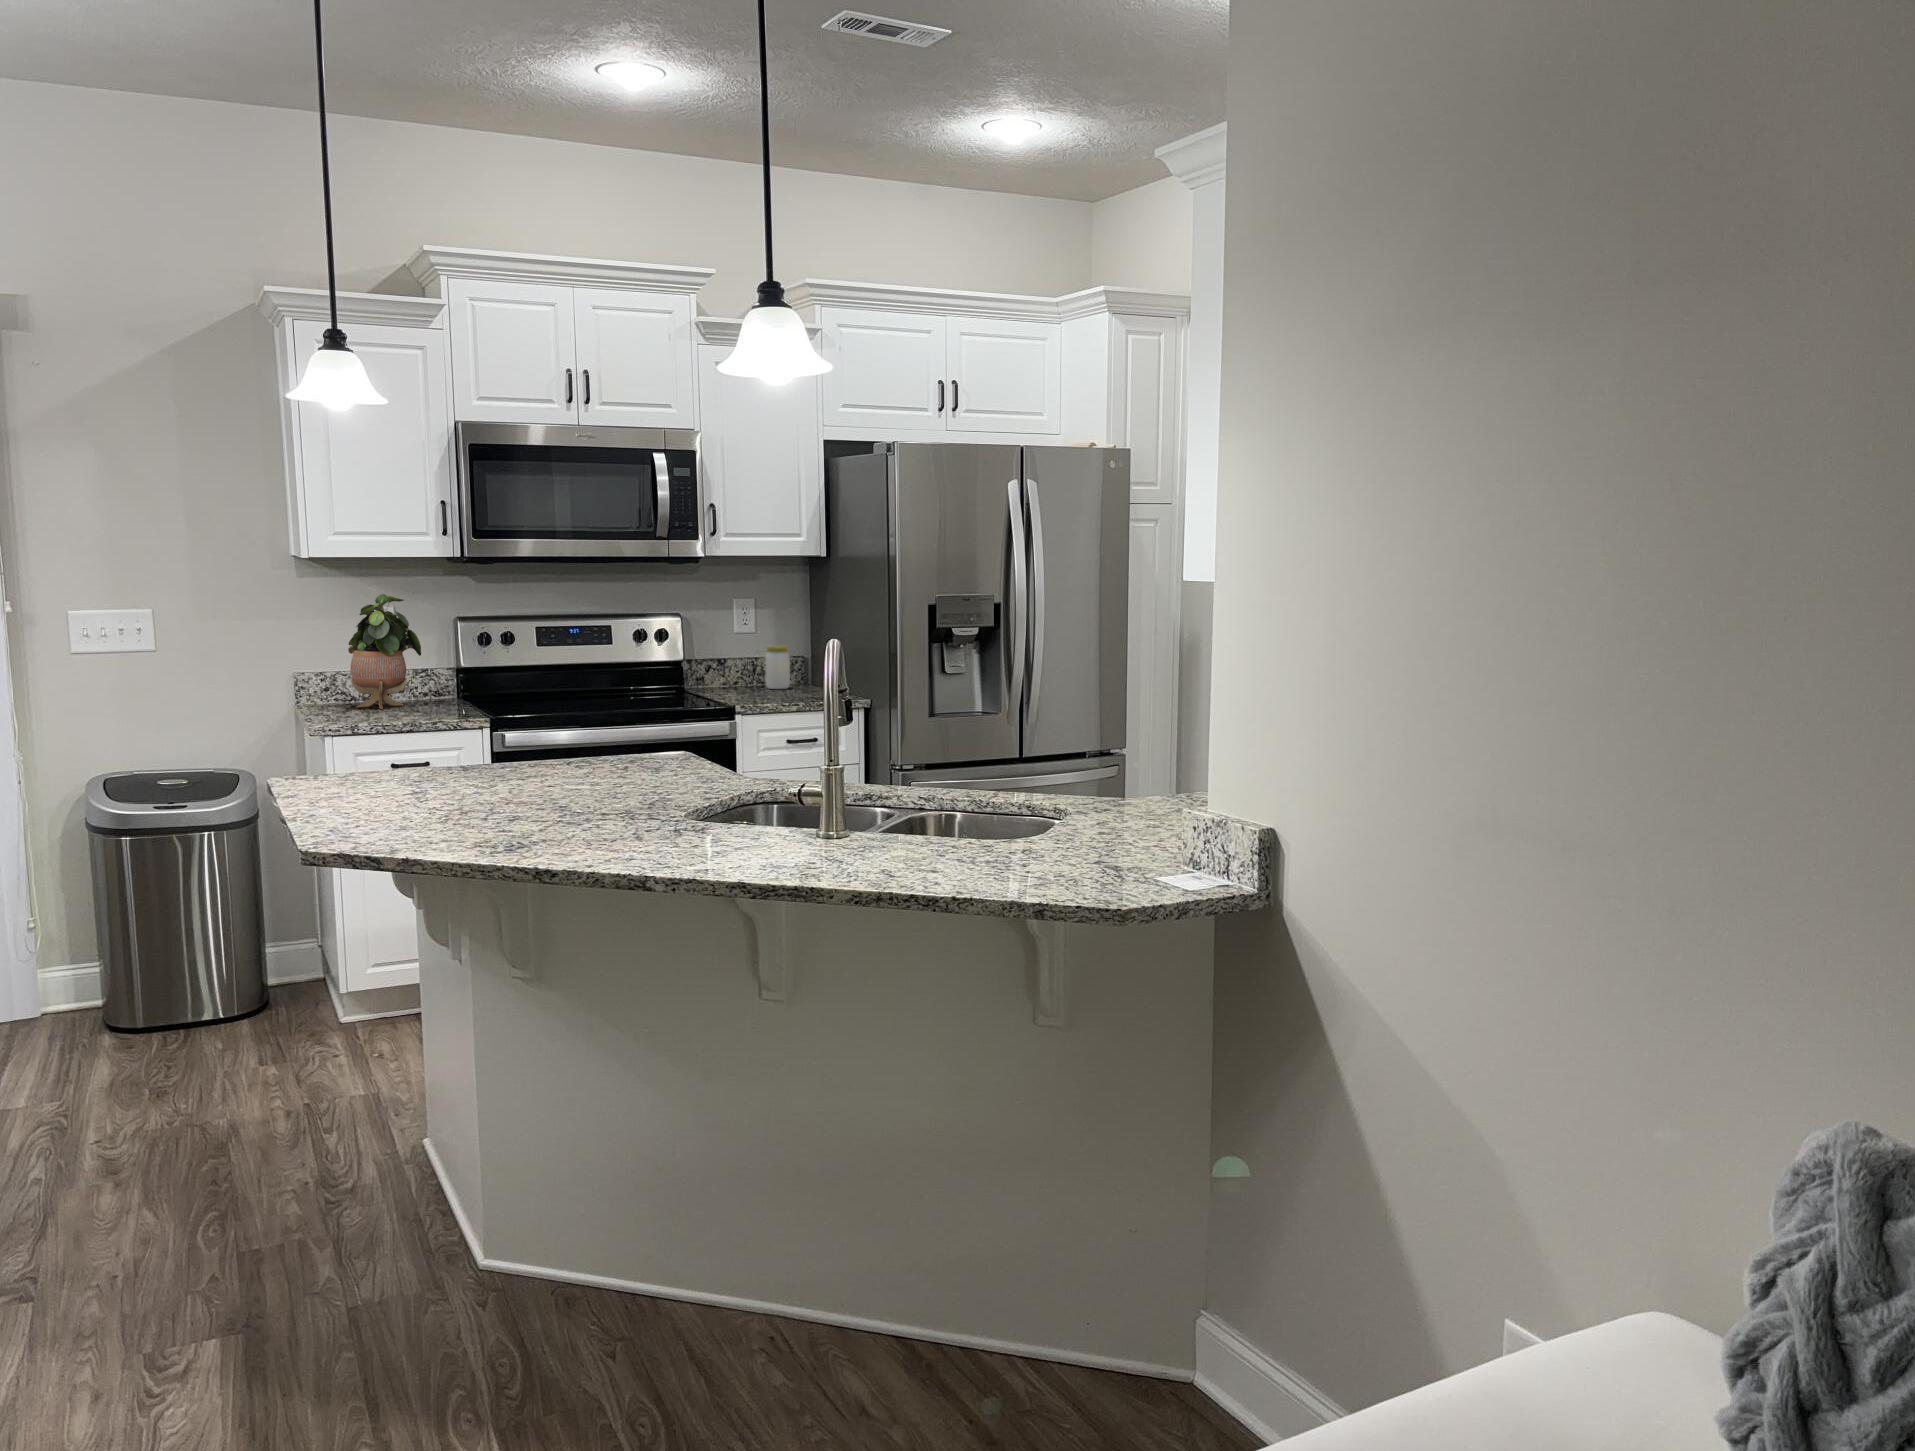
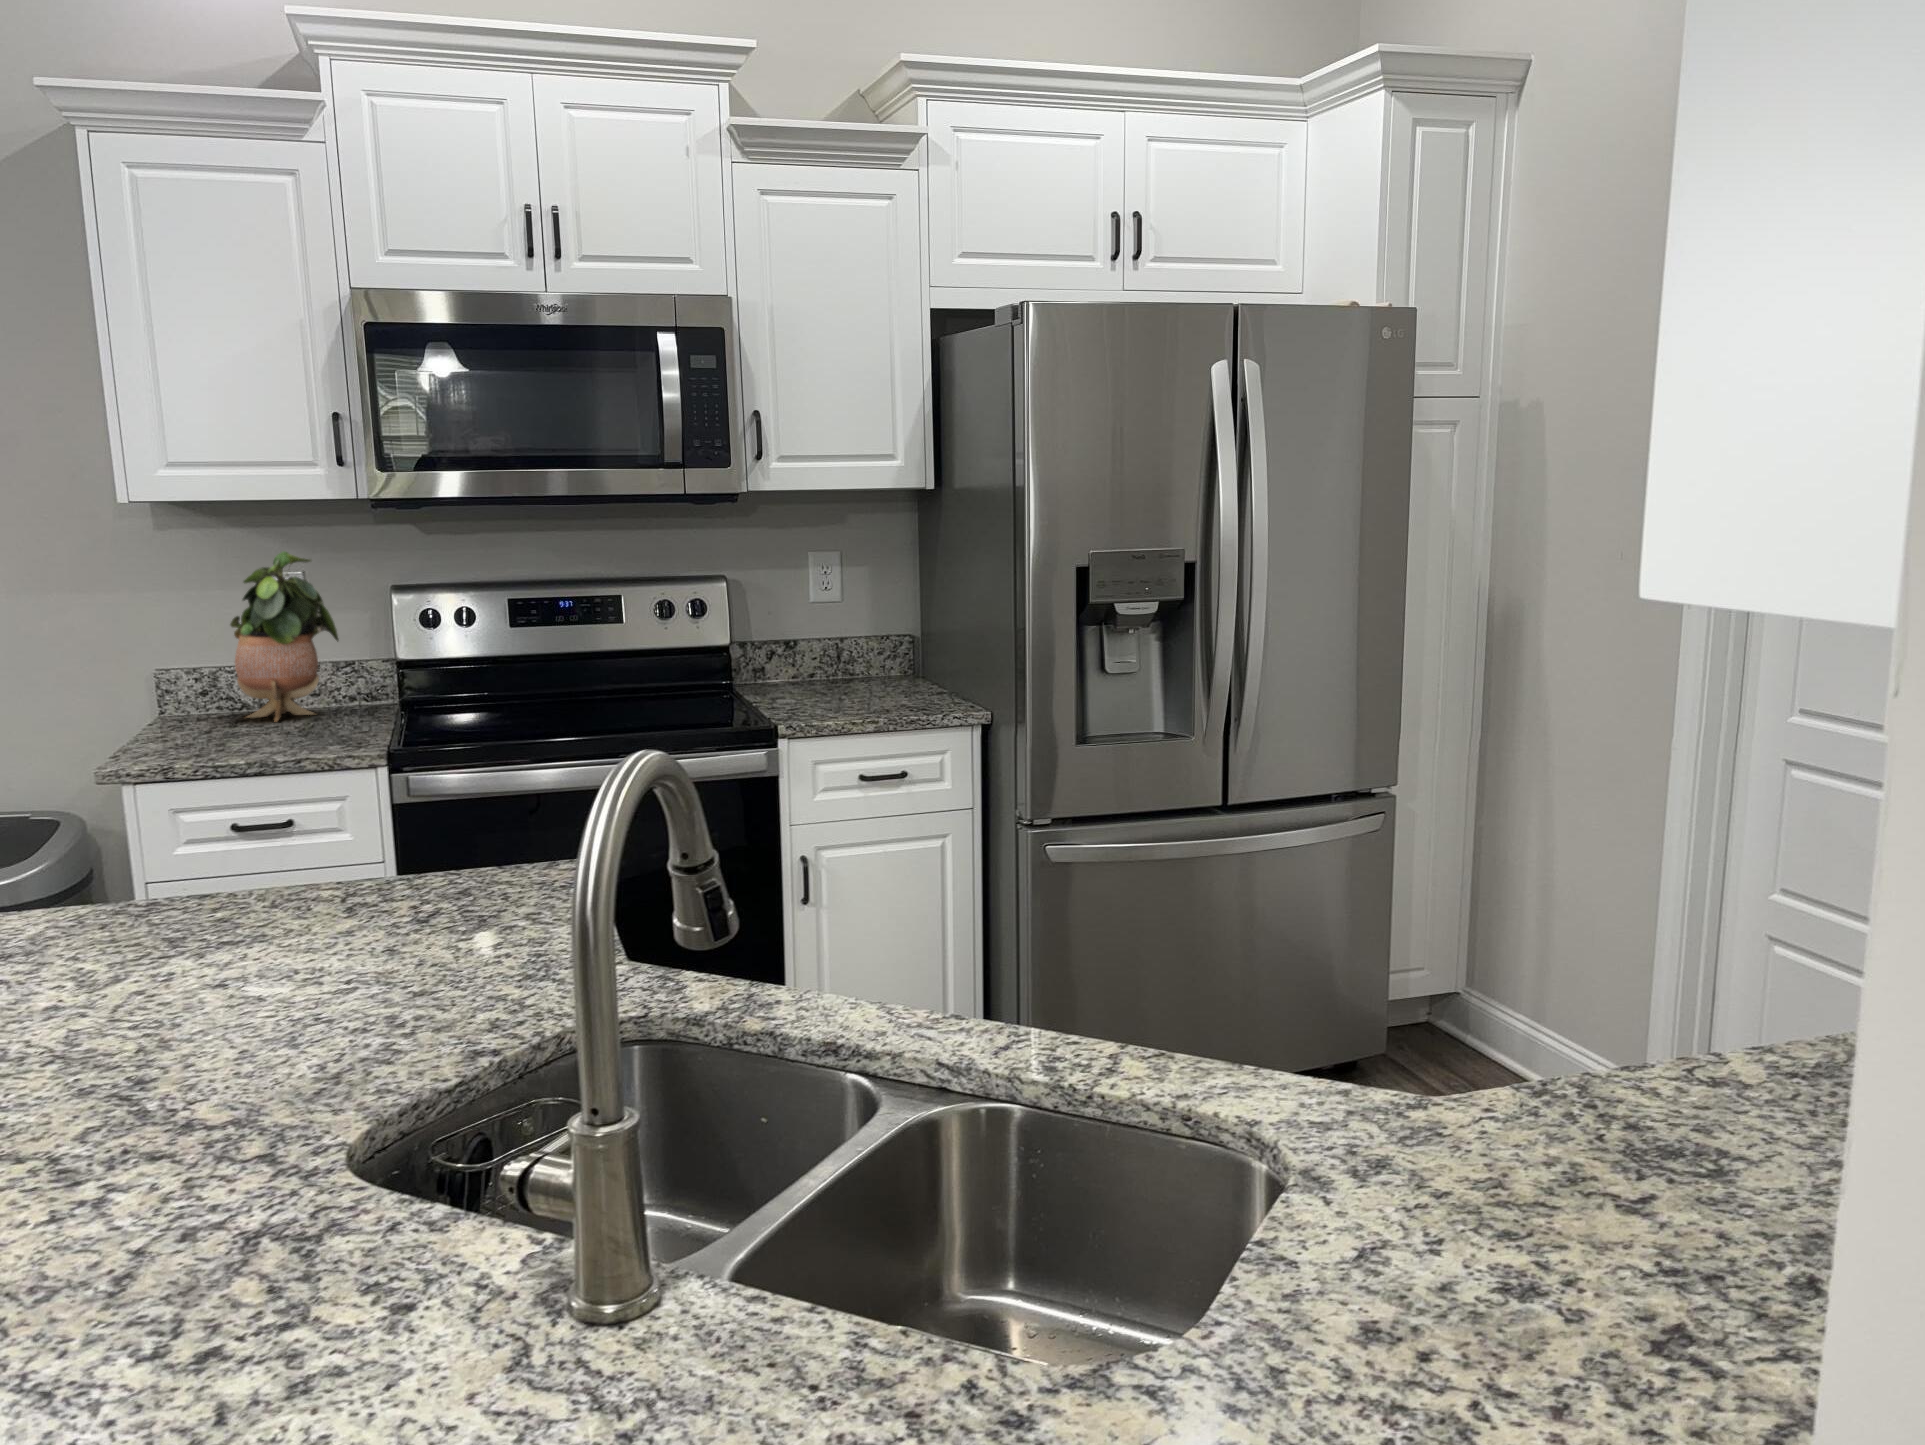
jar: present [765,645,790,689] -> none [856,620,893,685]

